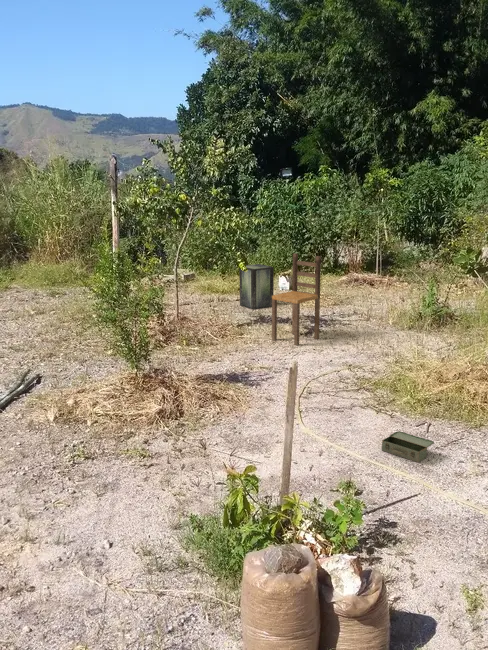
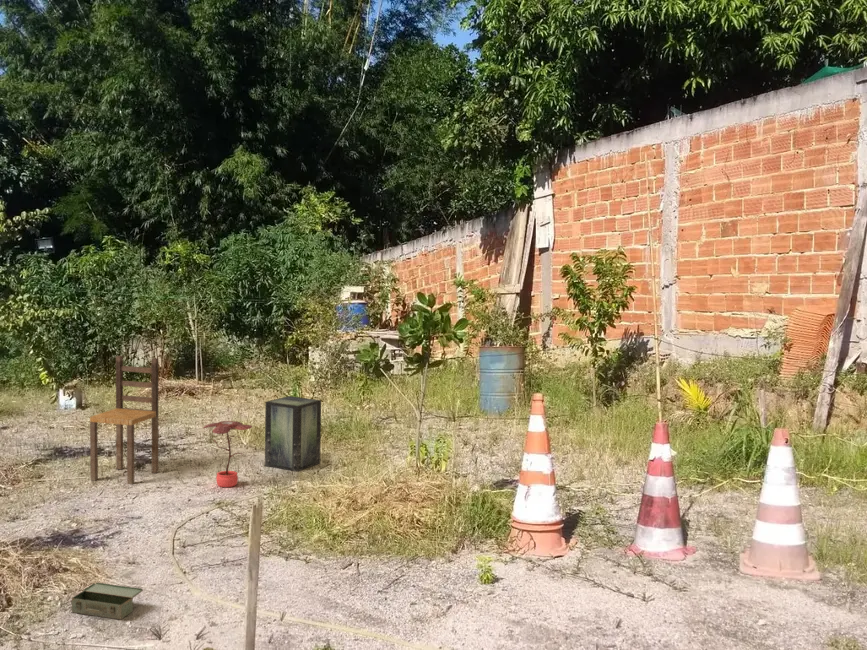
storage box: present [239,264,274,310] -> present [265,396,321,471]
potted plant: none [346,305,382,355] -> present [203,421,252,487]
toolbox: present [382,431,434,462] -> present [72,583,143,619]

